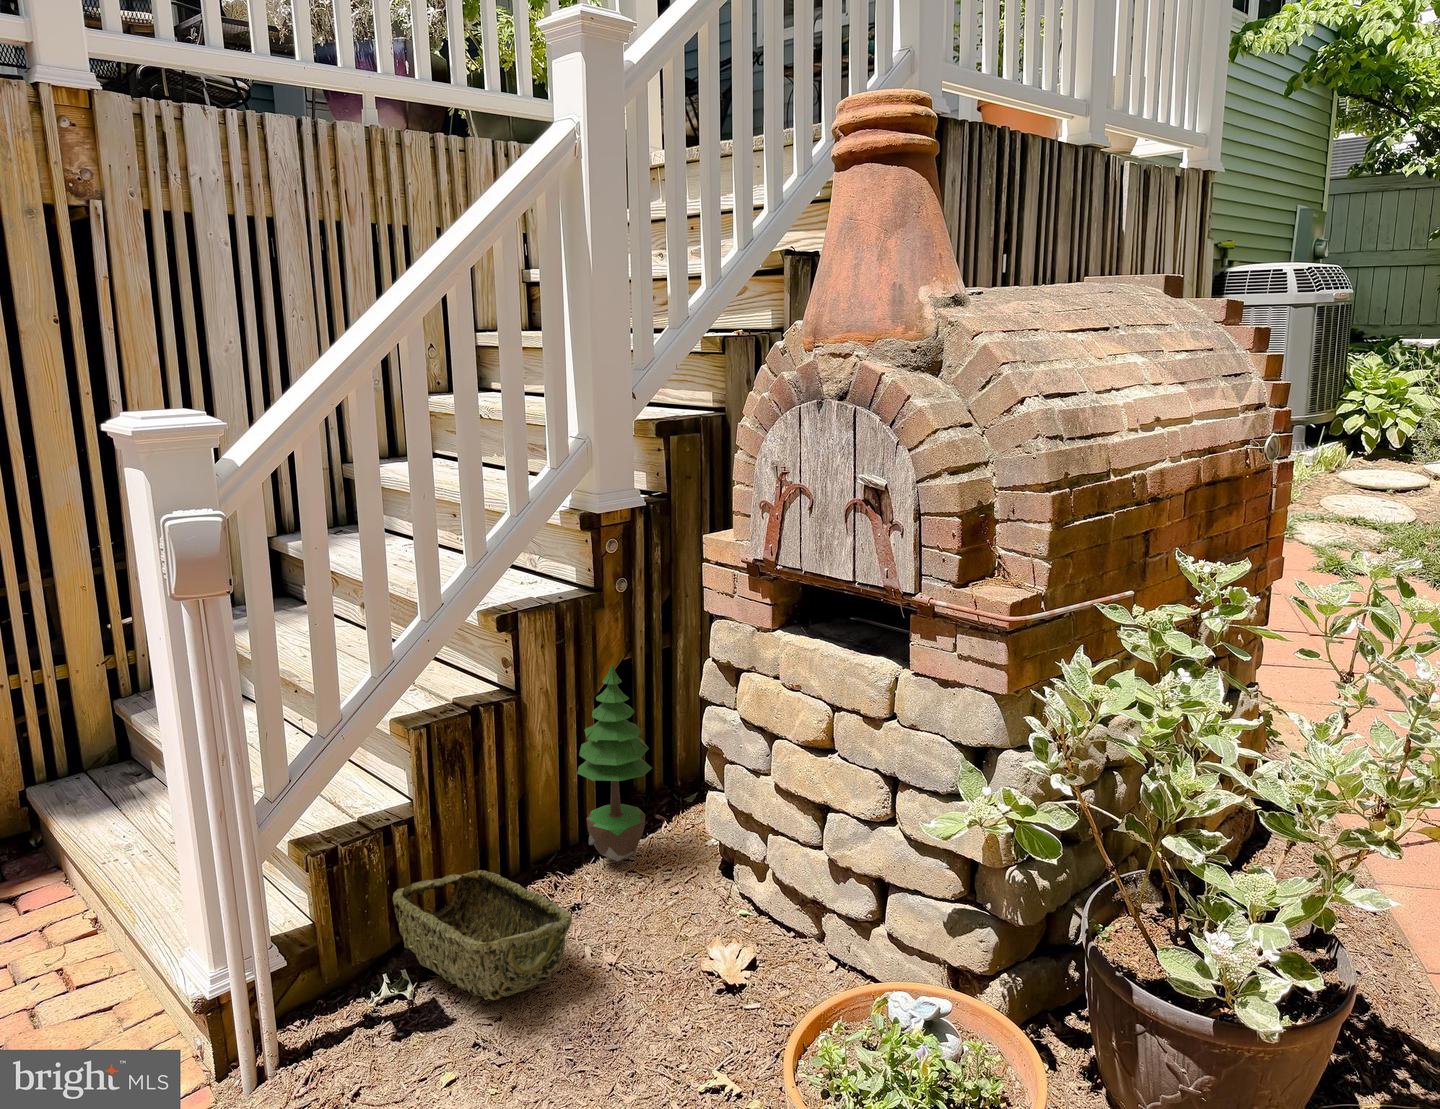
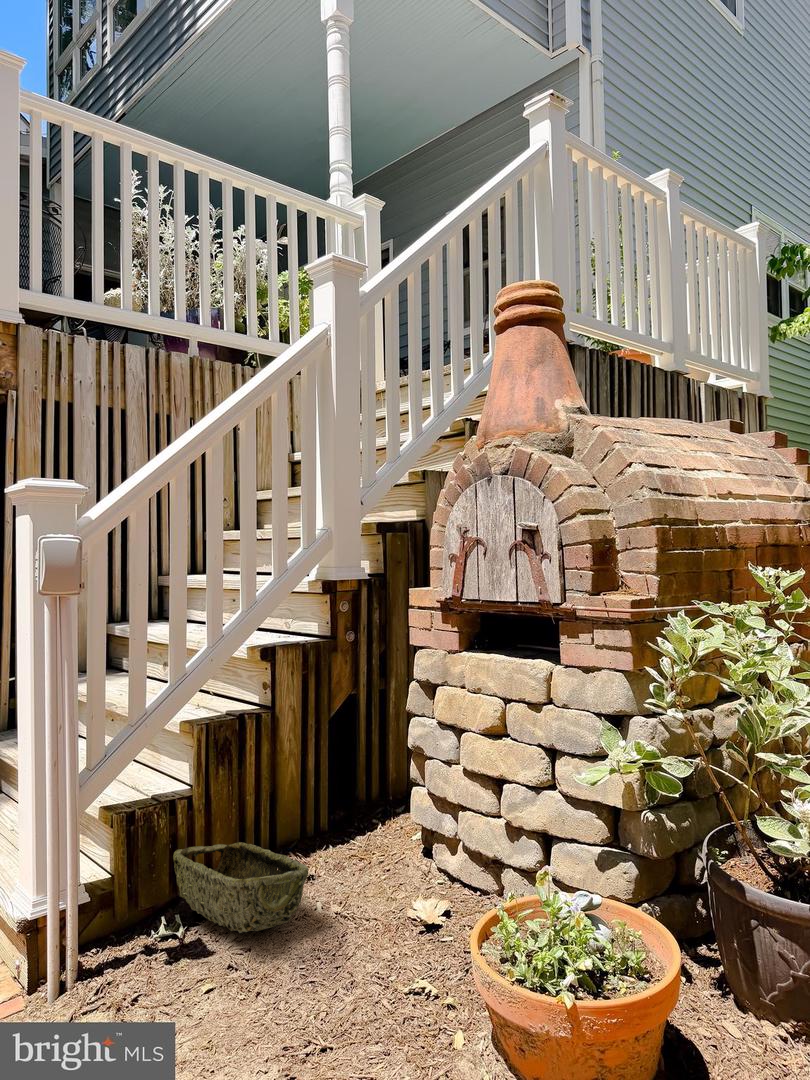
potted tree: present [577,664,652,862] -> none [317,689,373,849]

